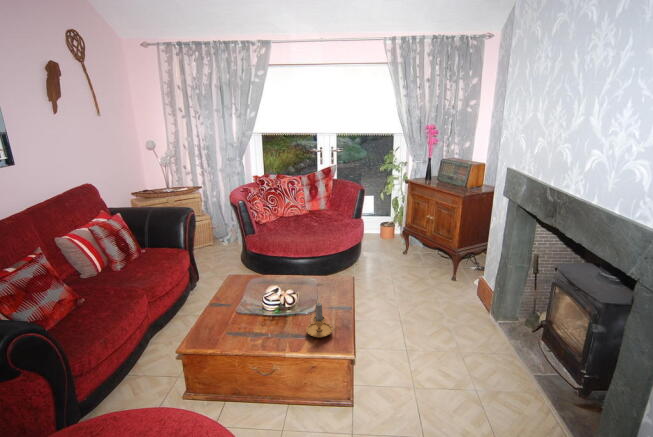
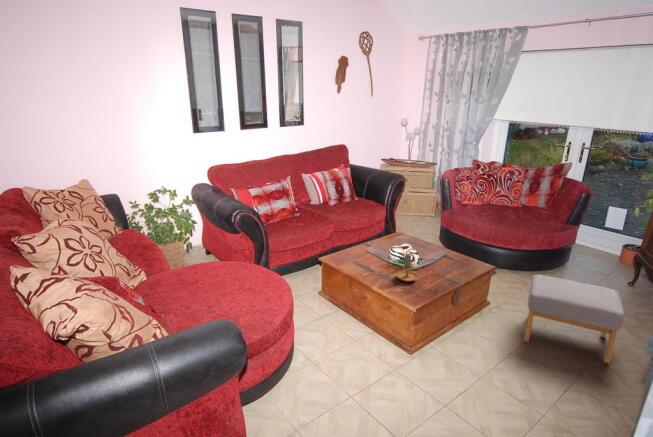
footstool: none [387,265,472,338] -> present [524,275,624,363]

